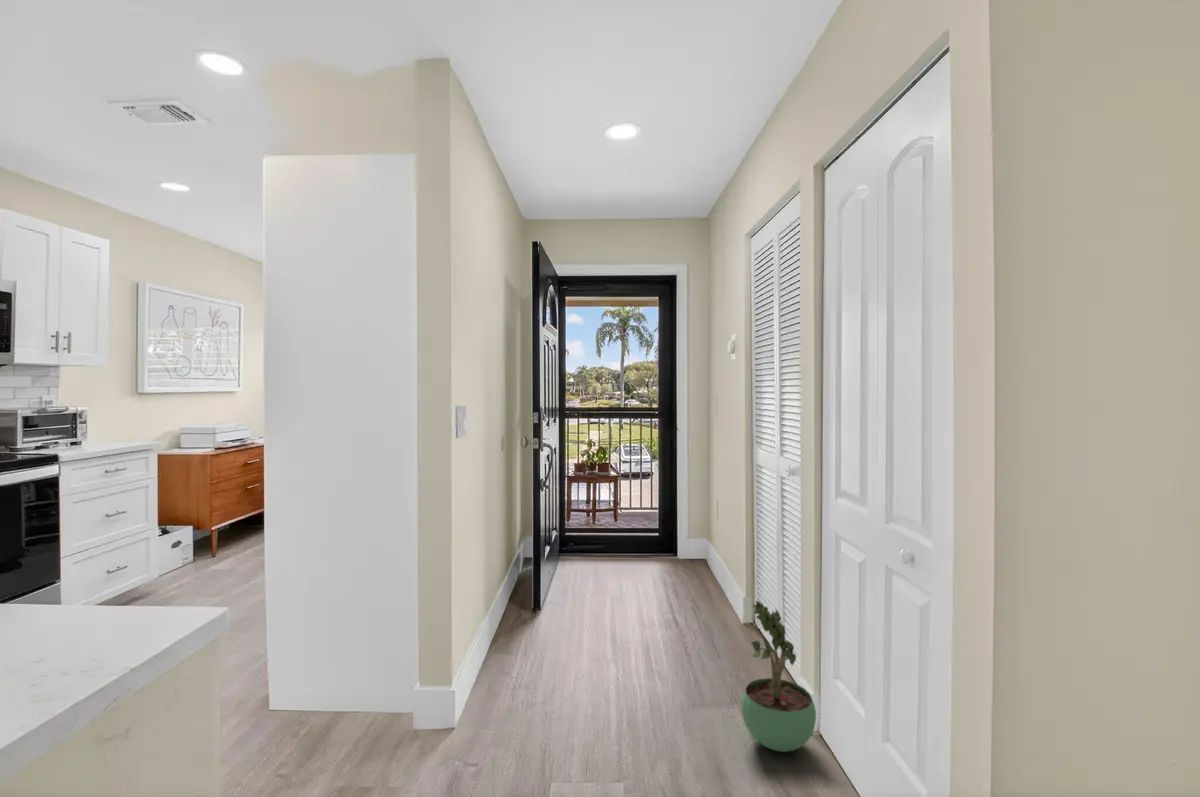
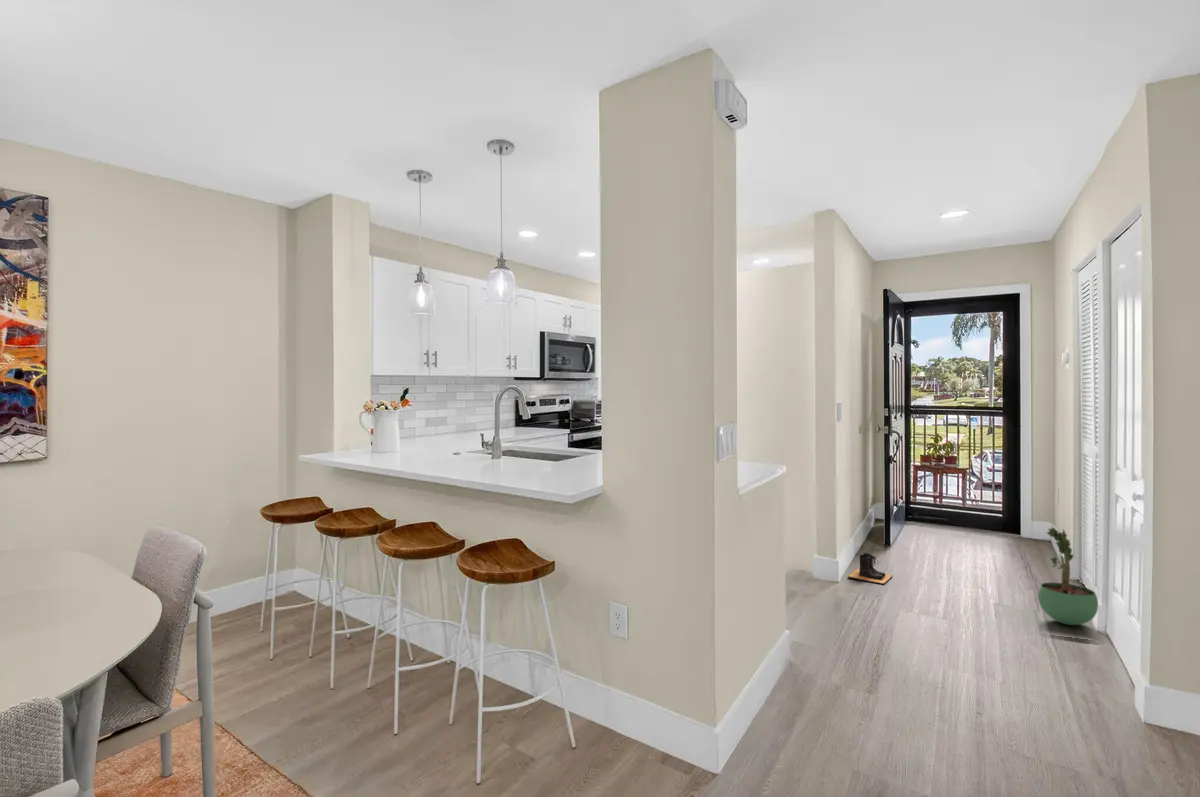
boots: none [476,649,543,705] -> present [848,553,893,584]

